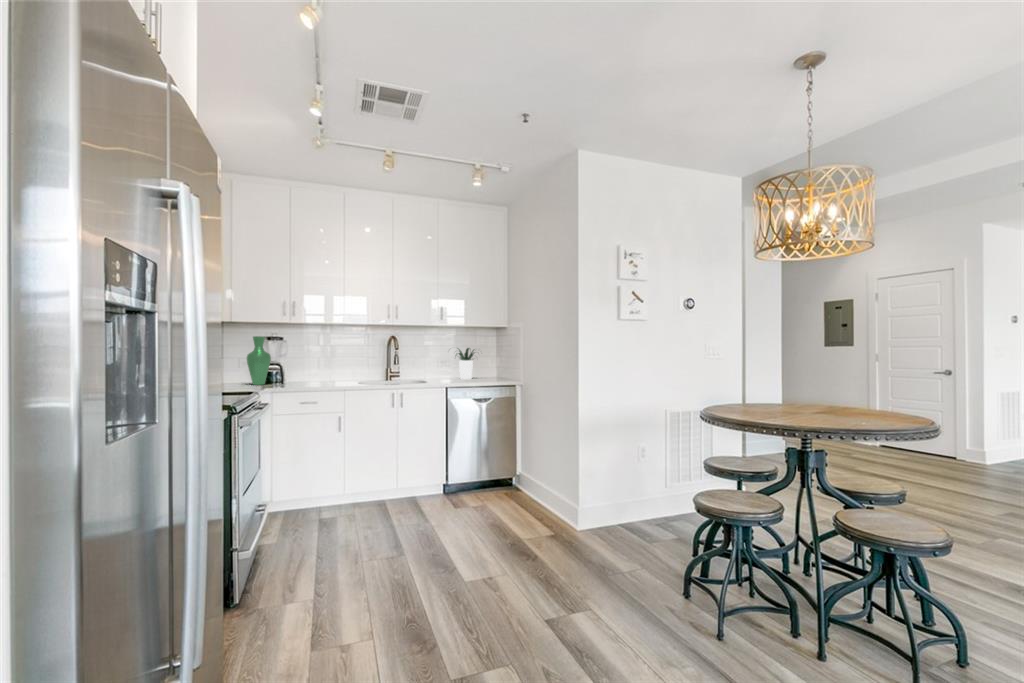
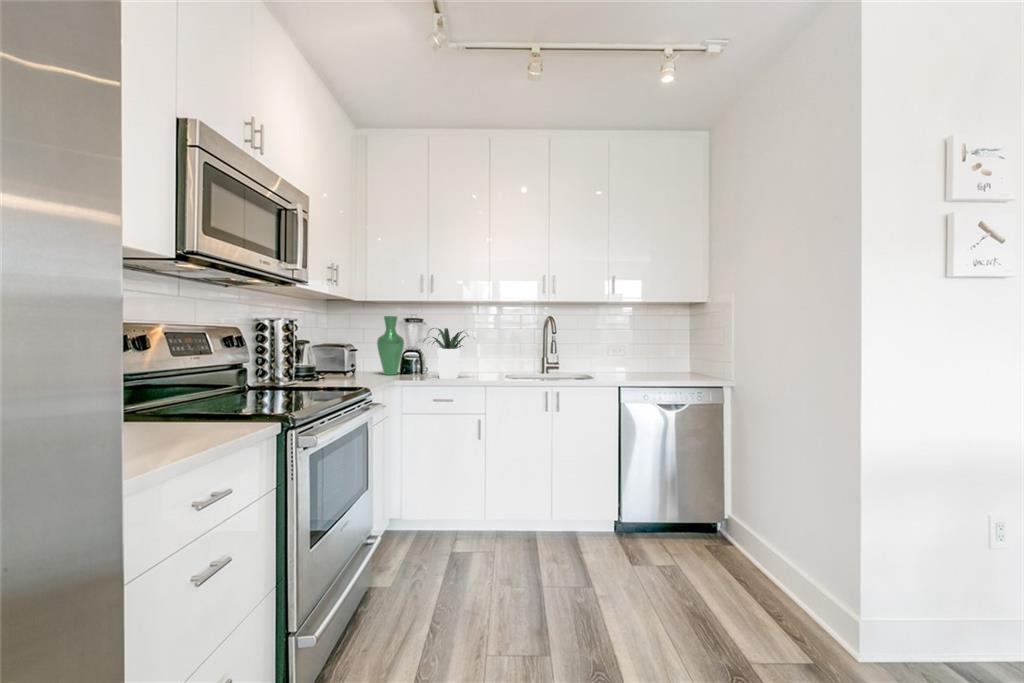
potted plant: present [456,348,475,379] -> present [423,328,467,379]

